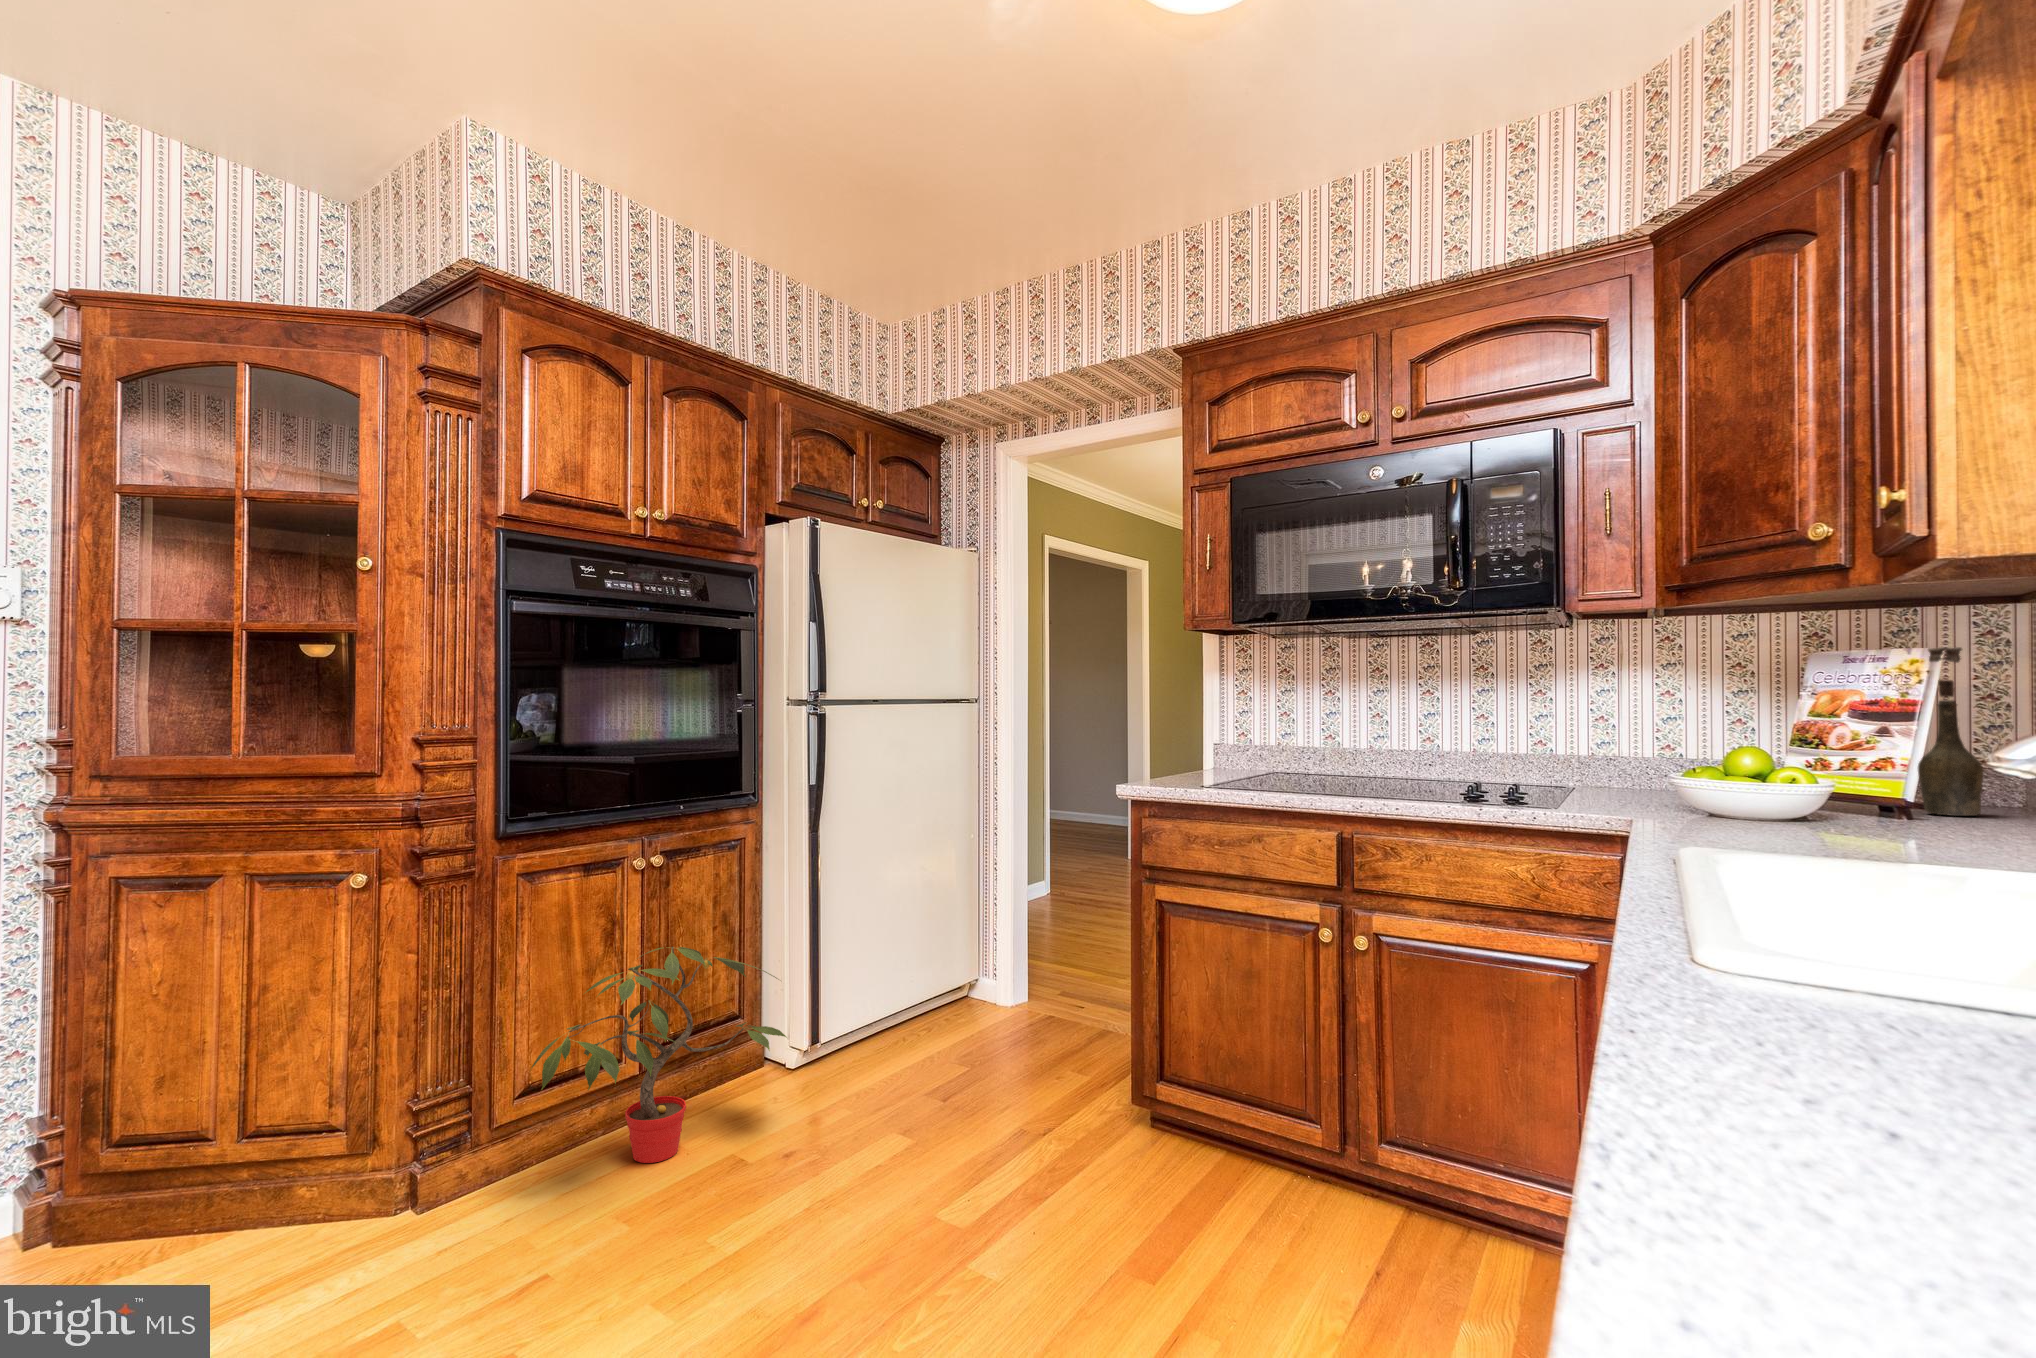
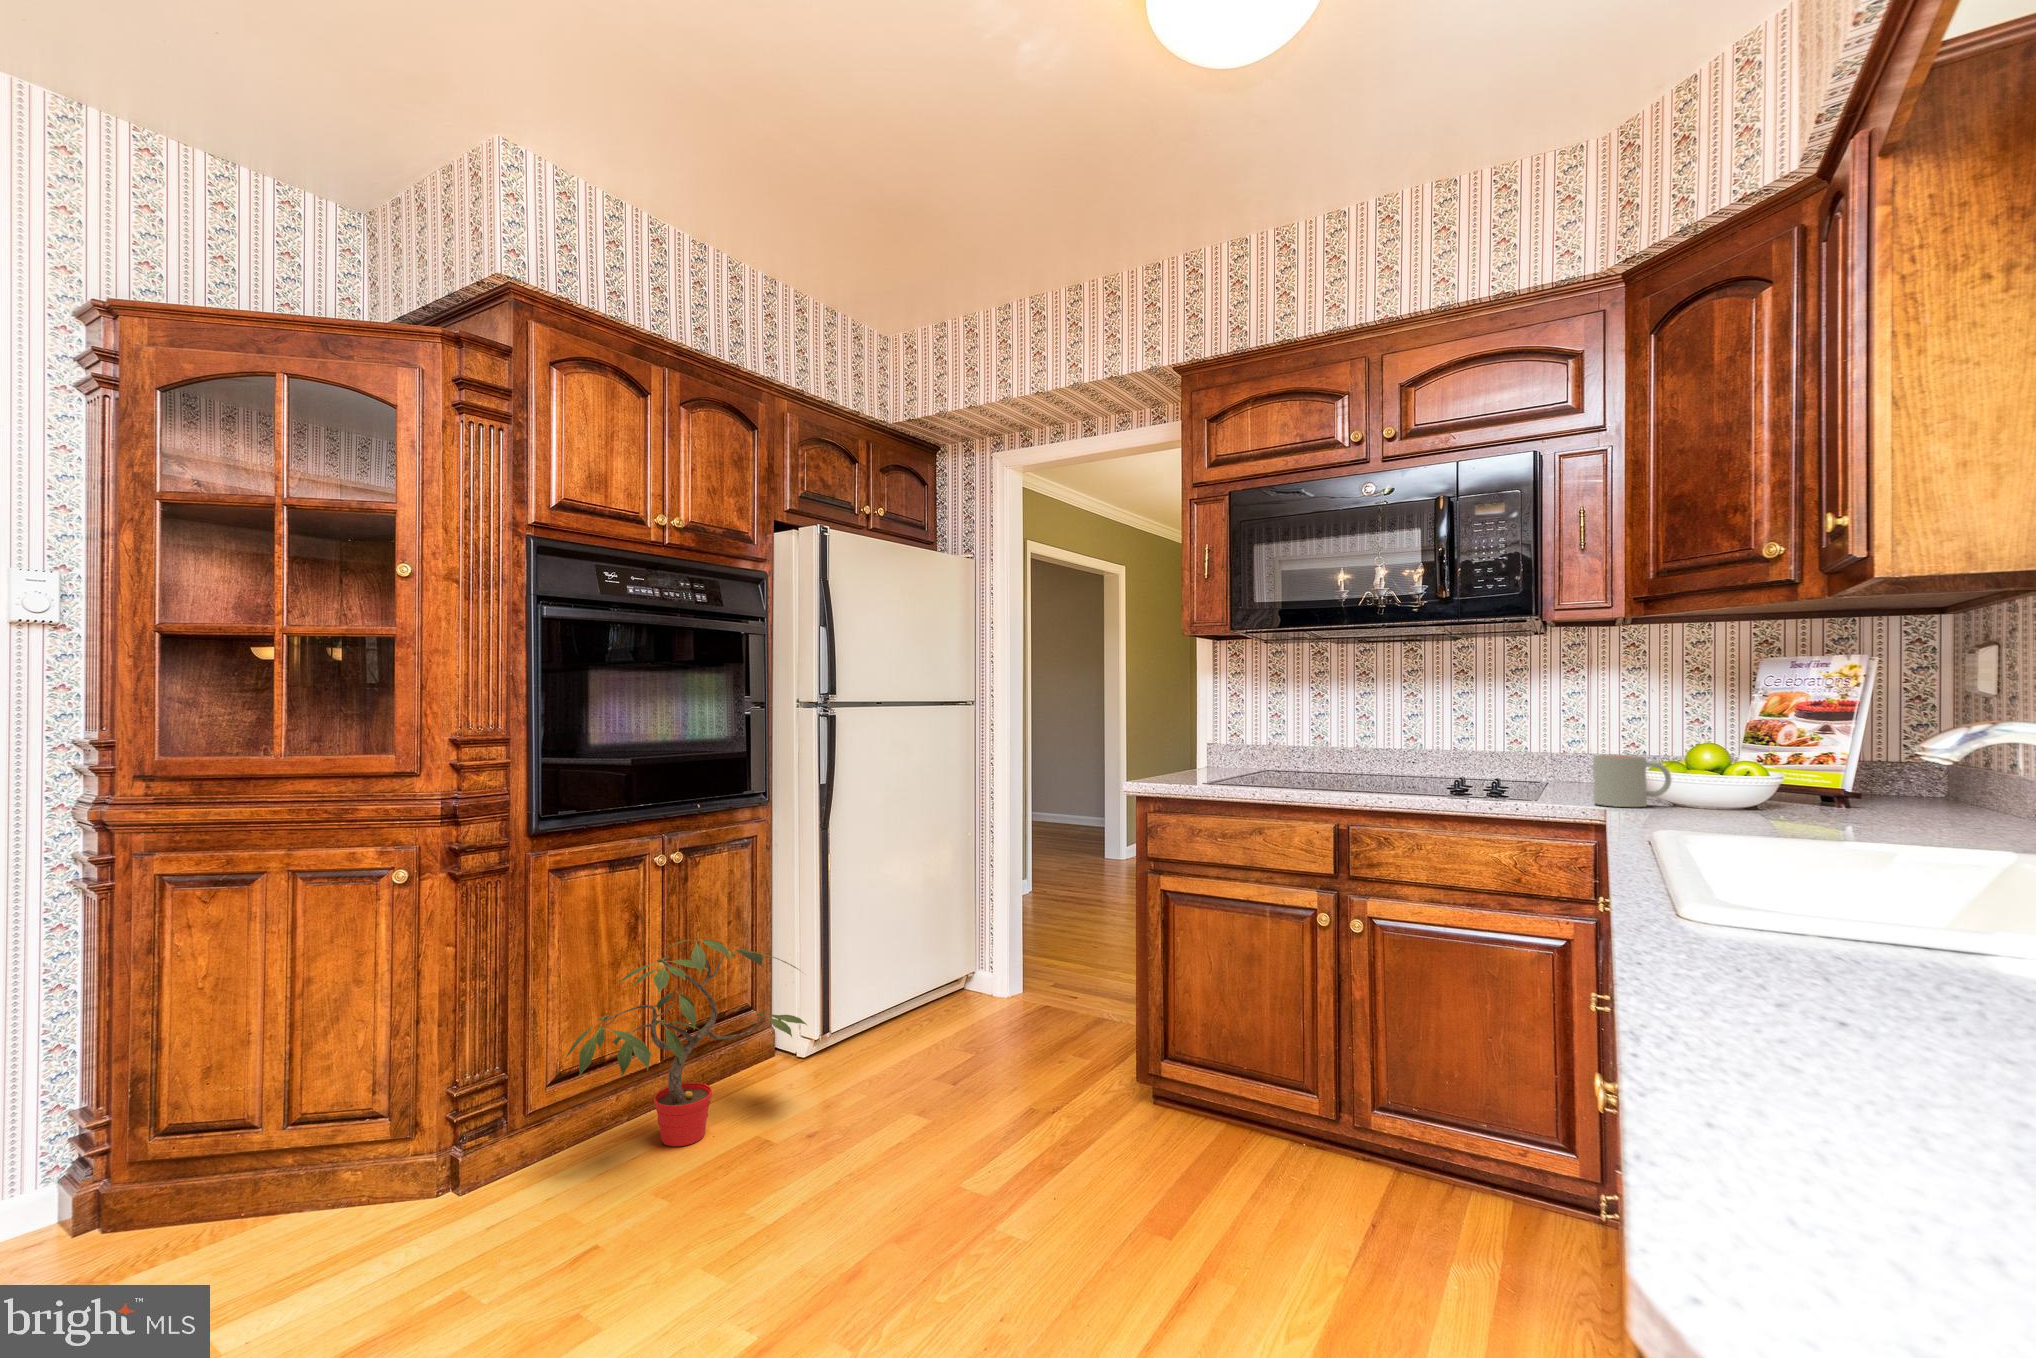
bottle: present [1918,647,1983,816] -> none [1856,656,1913,807]
mug: none [1619,757,1707,815] -> present [1593,755,1671,807]

